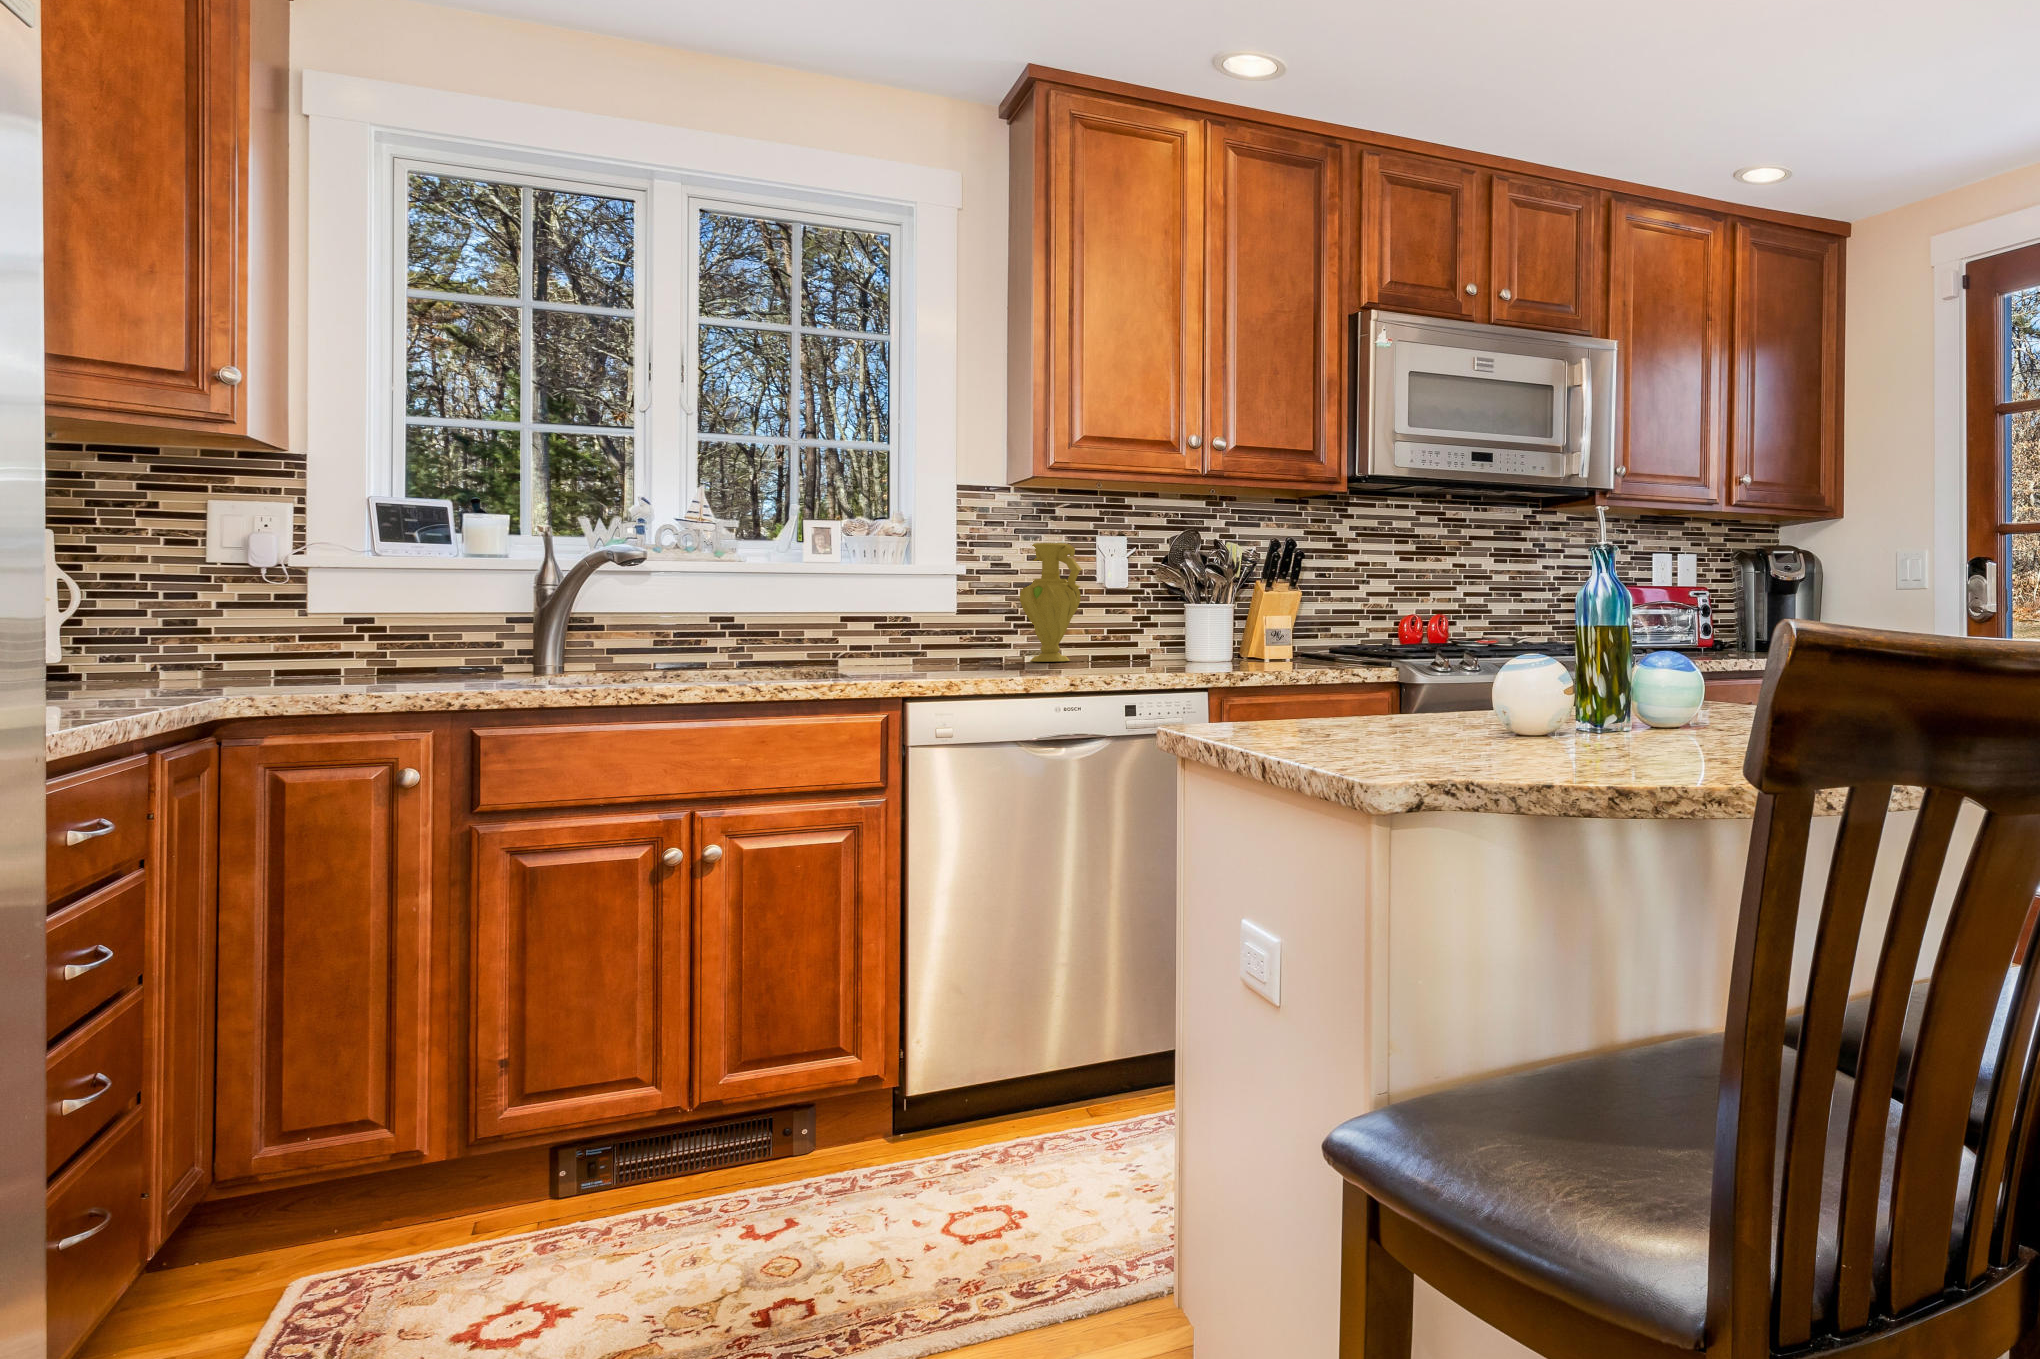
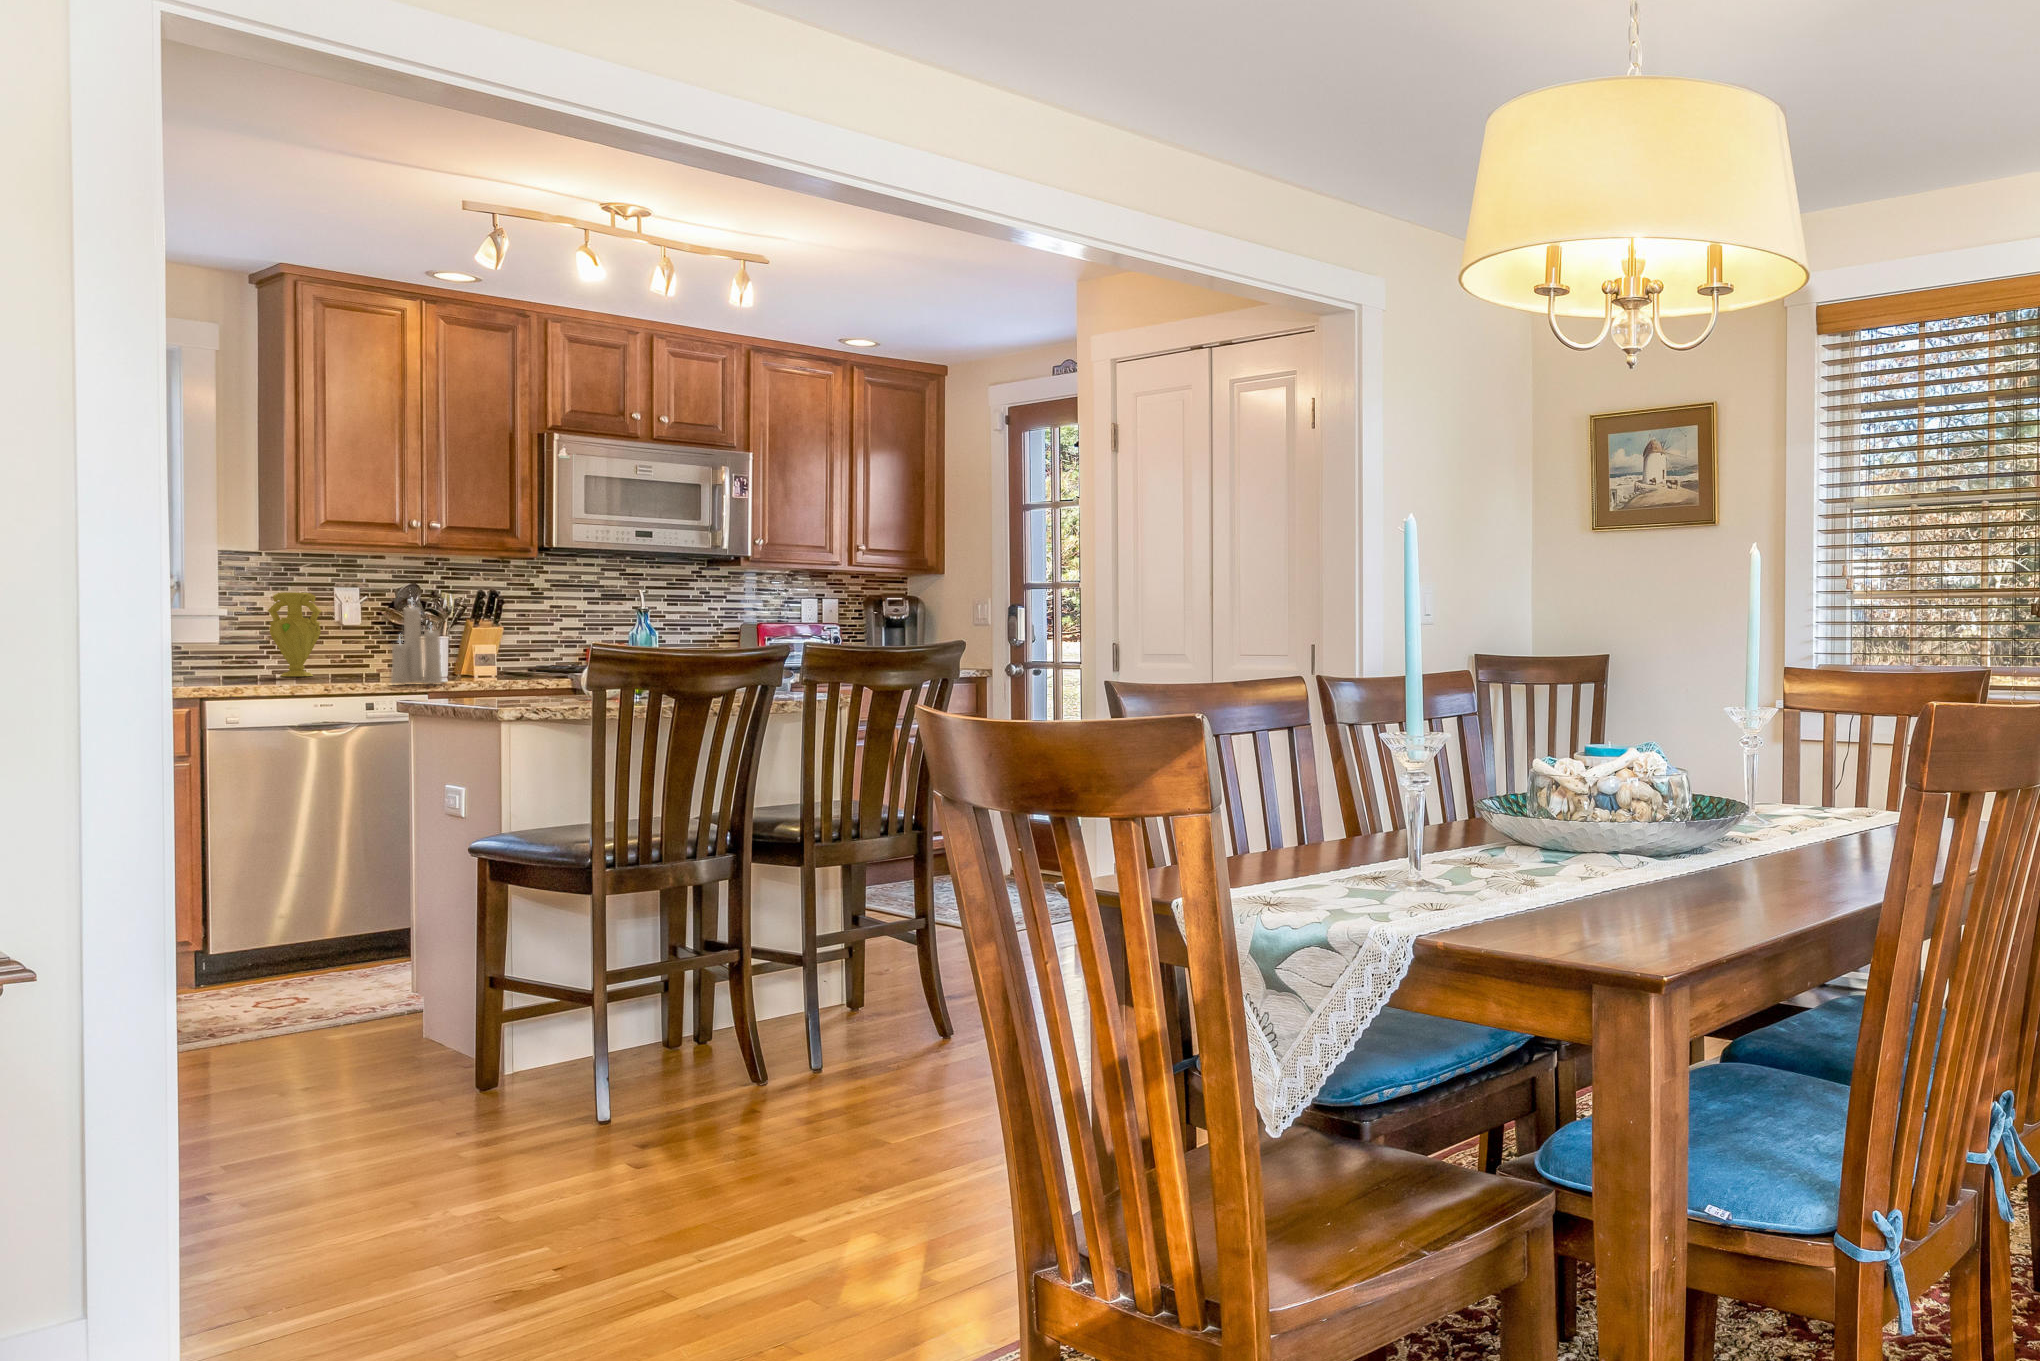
candle: none [1151,535,1220,678] -> present [391,607,442,684]

